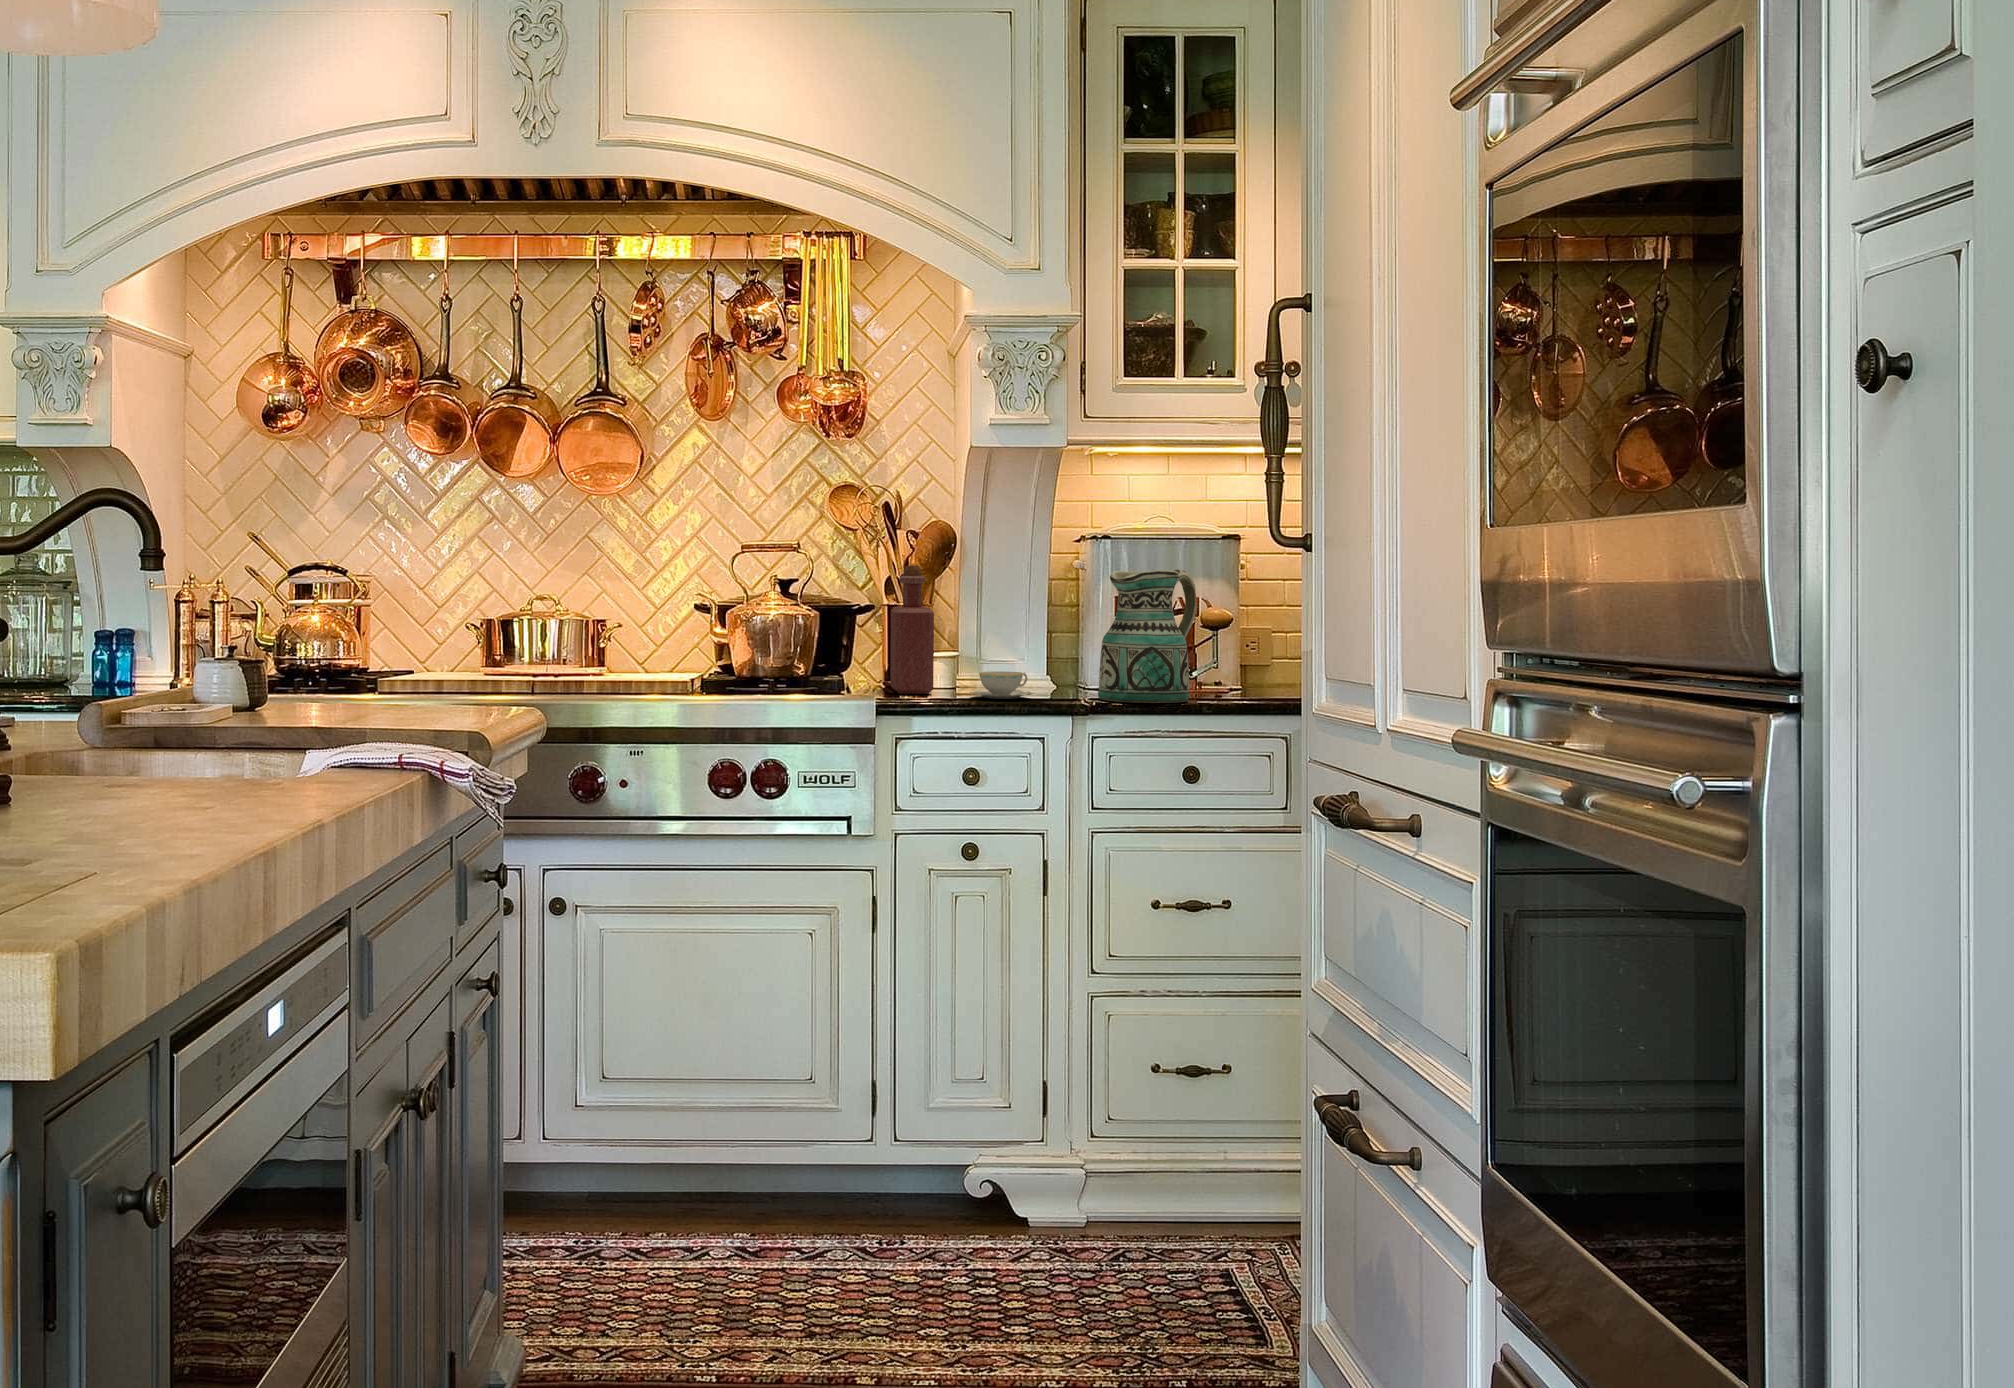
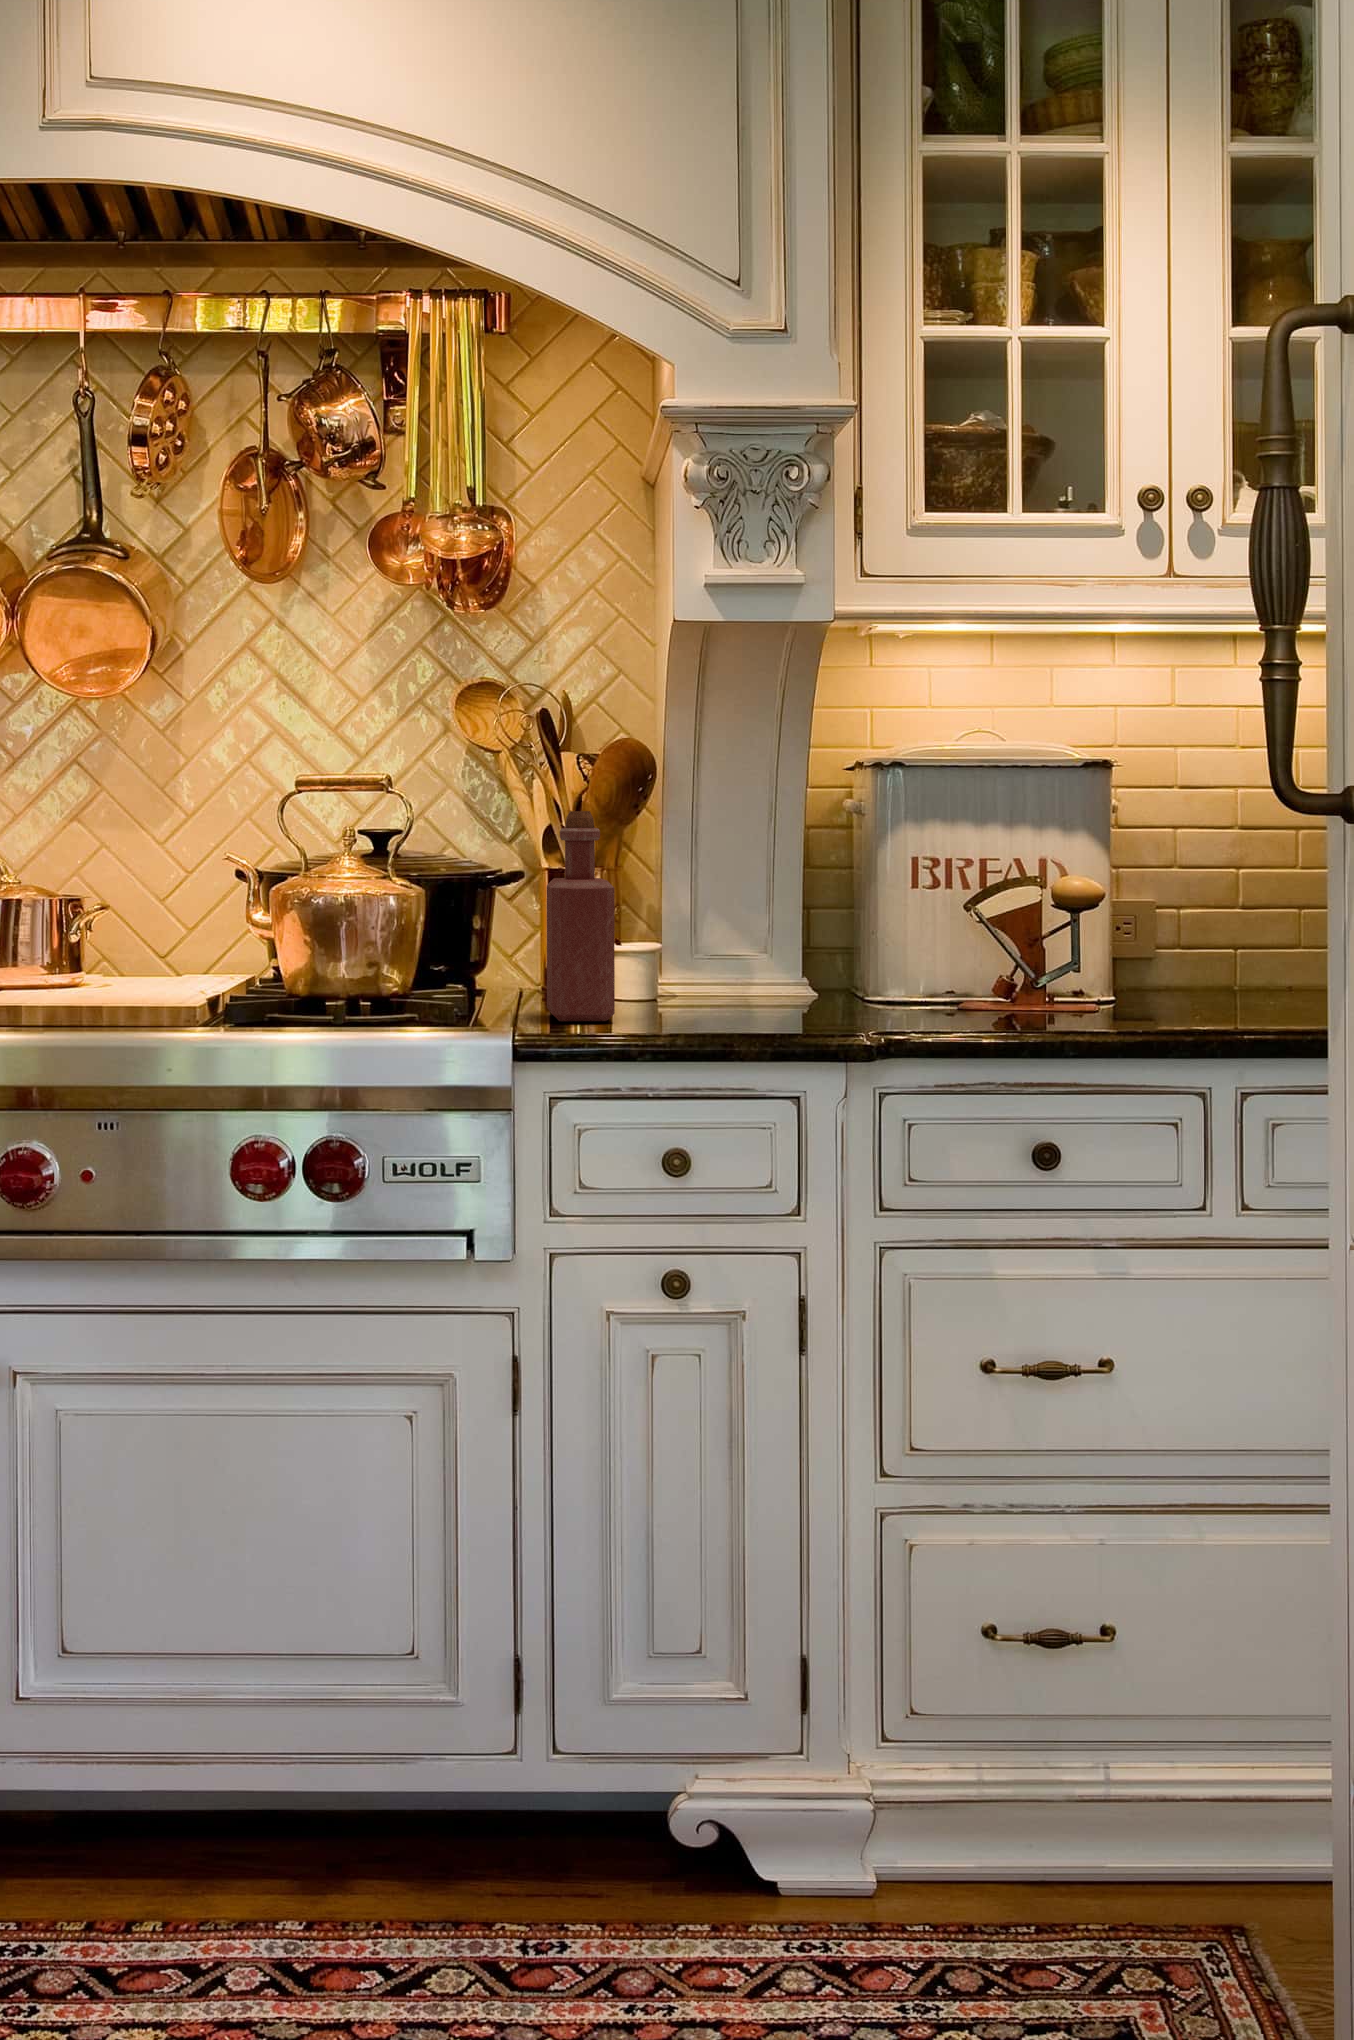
ceramic pitcher: present [1098,569,1197,703] -> none [884,814,1041,1035]
teacup: present [970,671,1032,699] -> none [674,983,776,1029]

